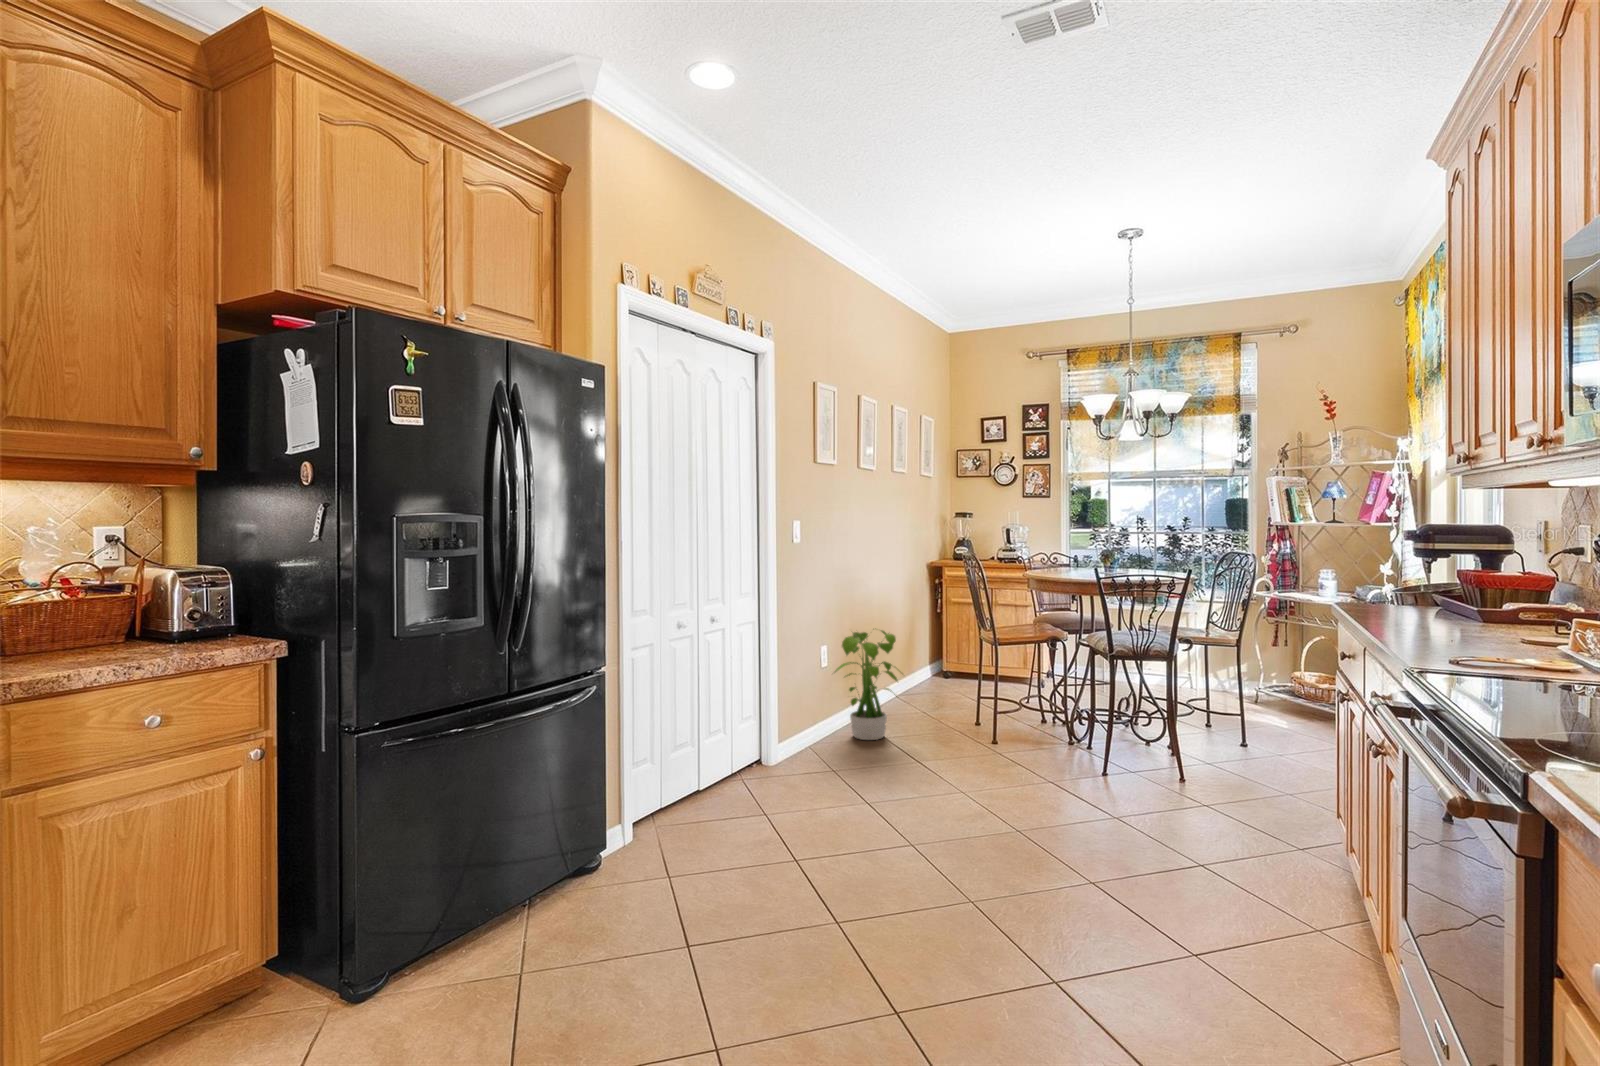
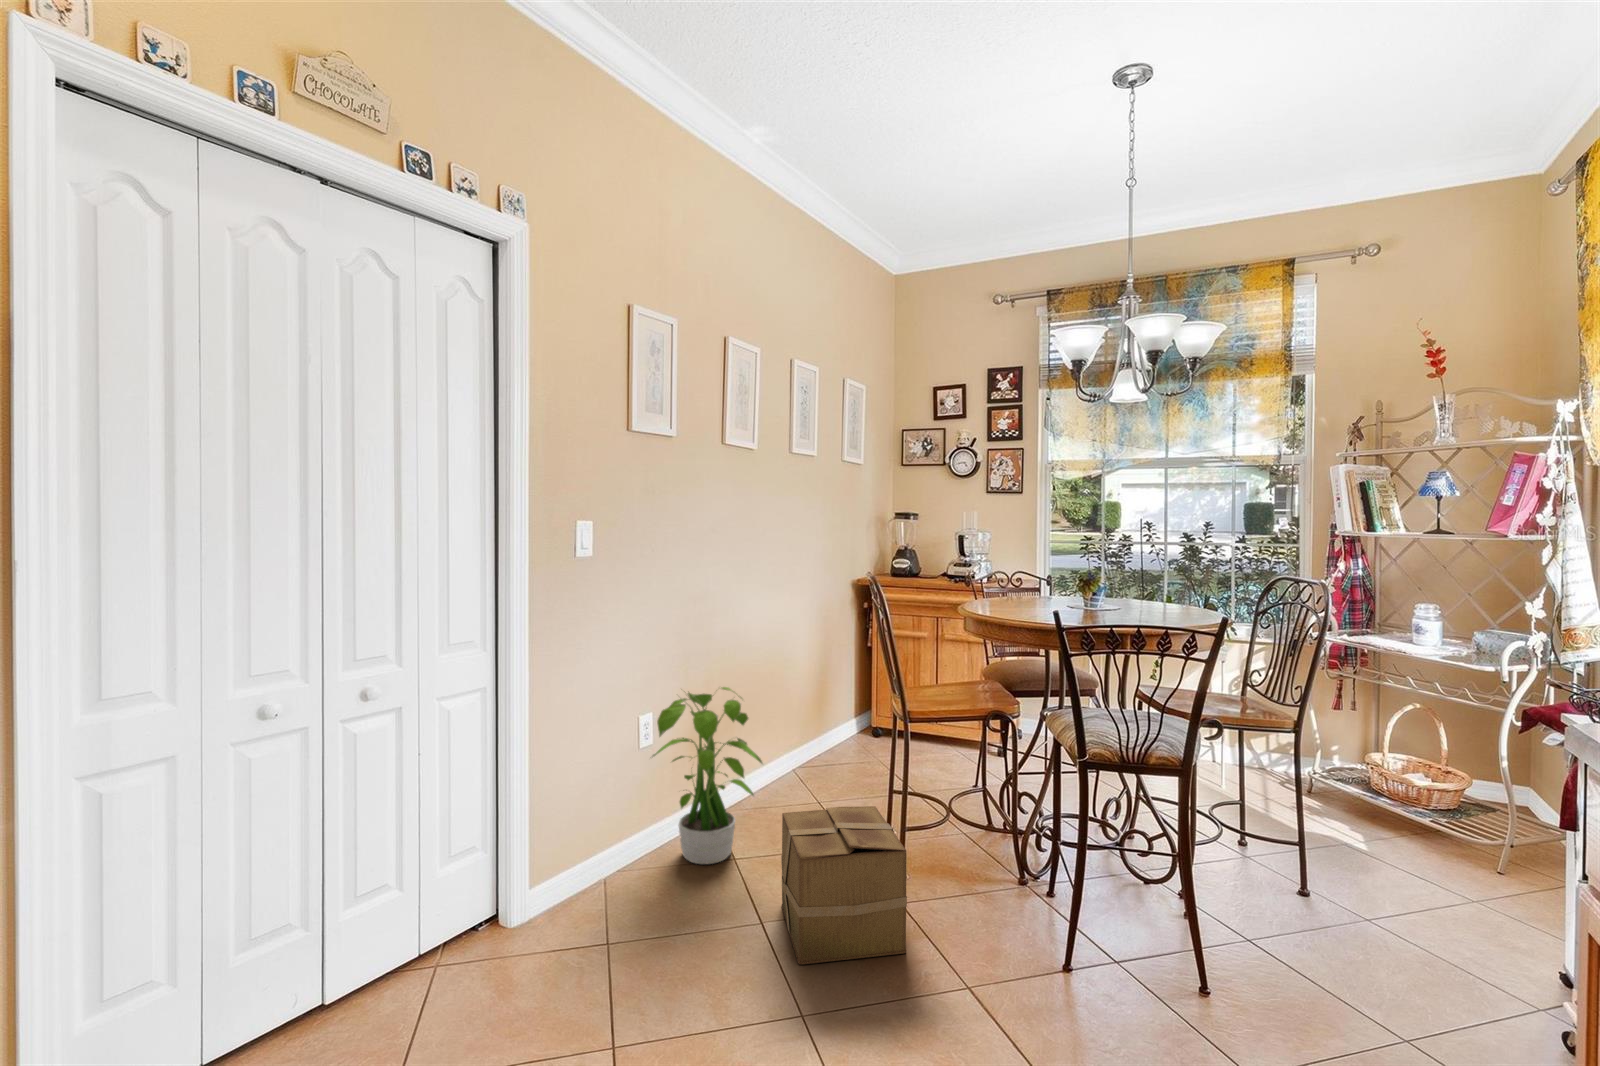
cardboard box: none [930,694,1014,772] -> present [781,806,907,964]

